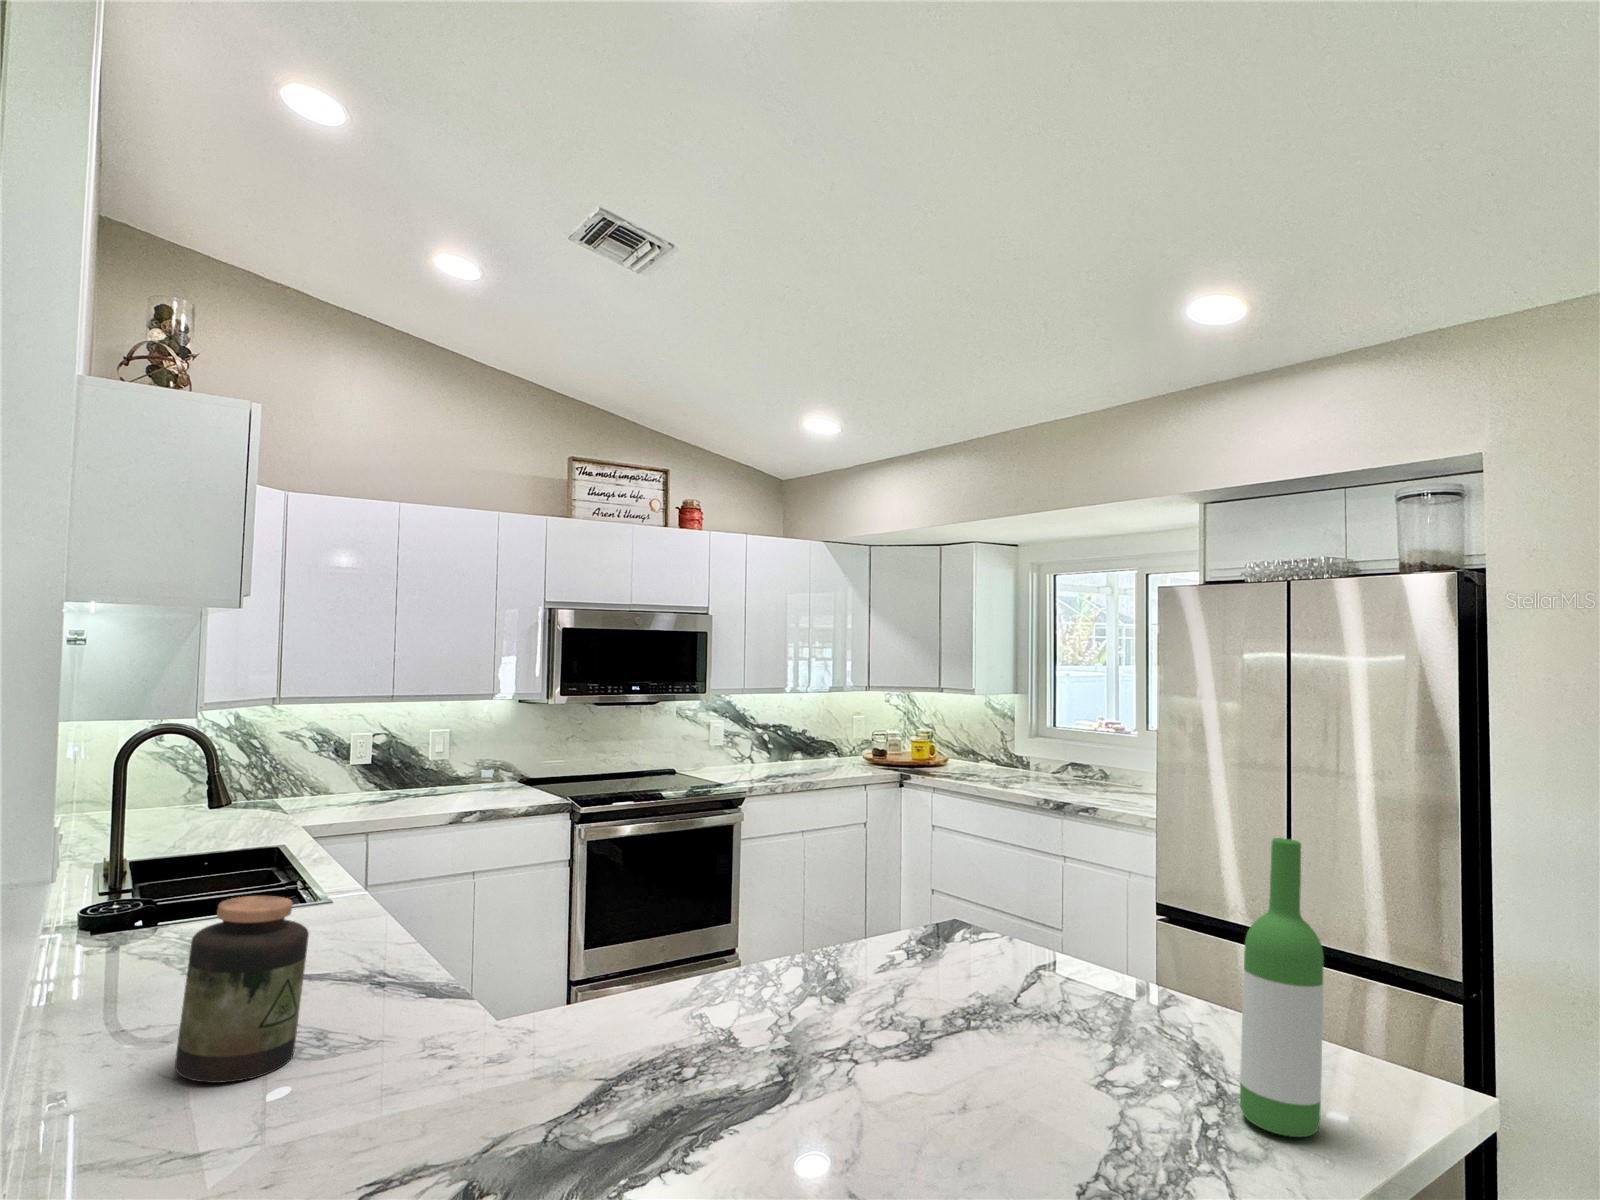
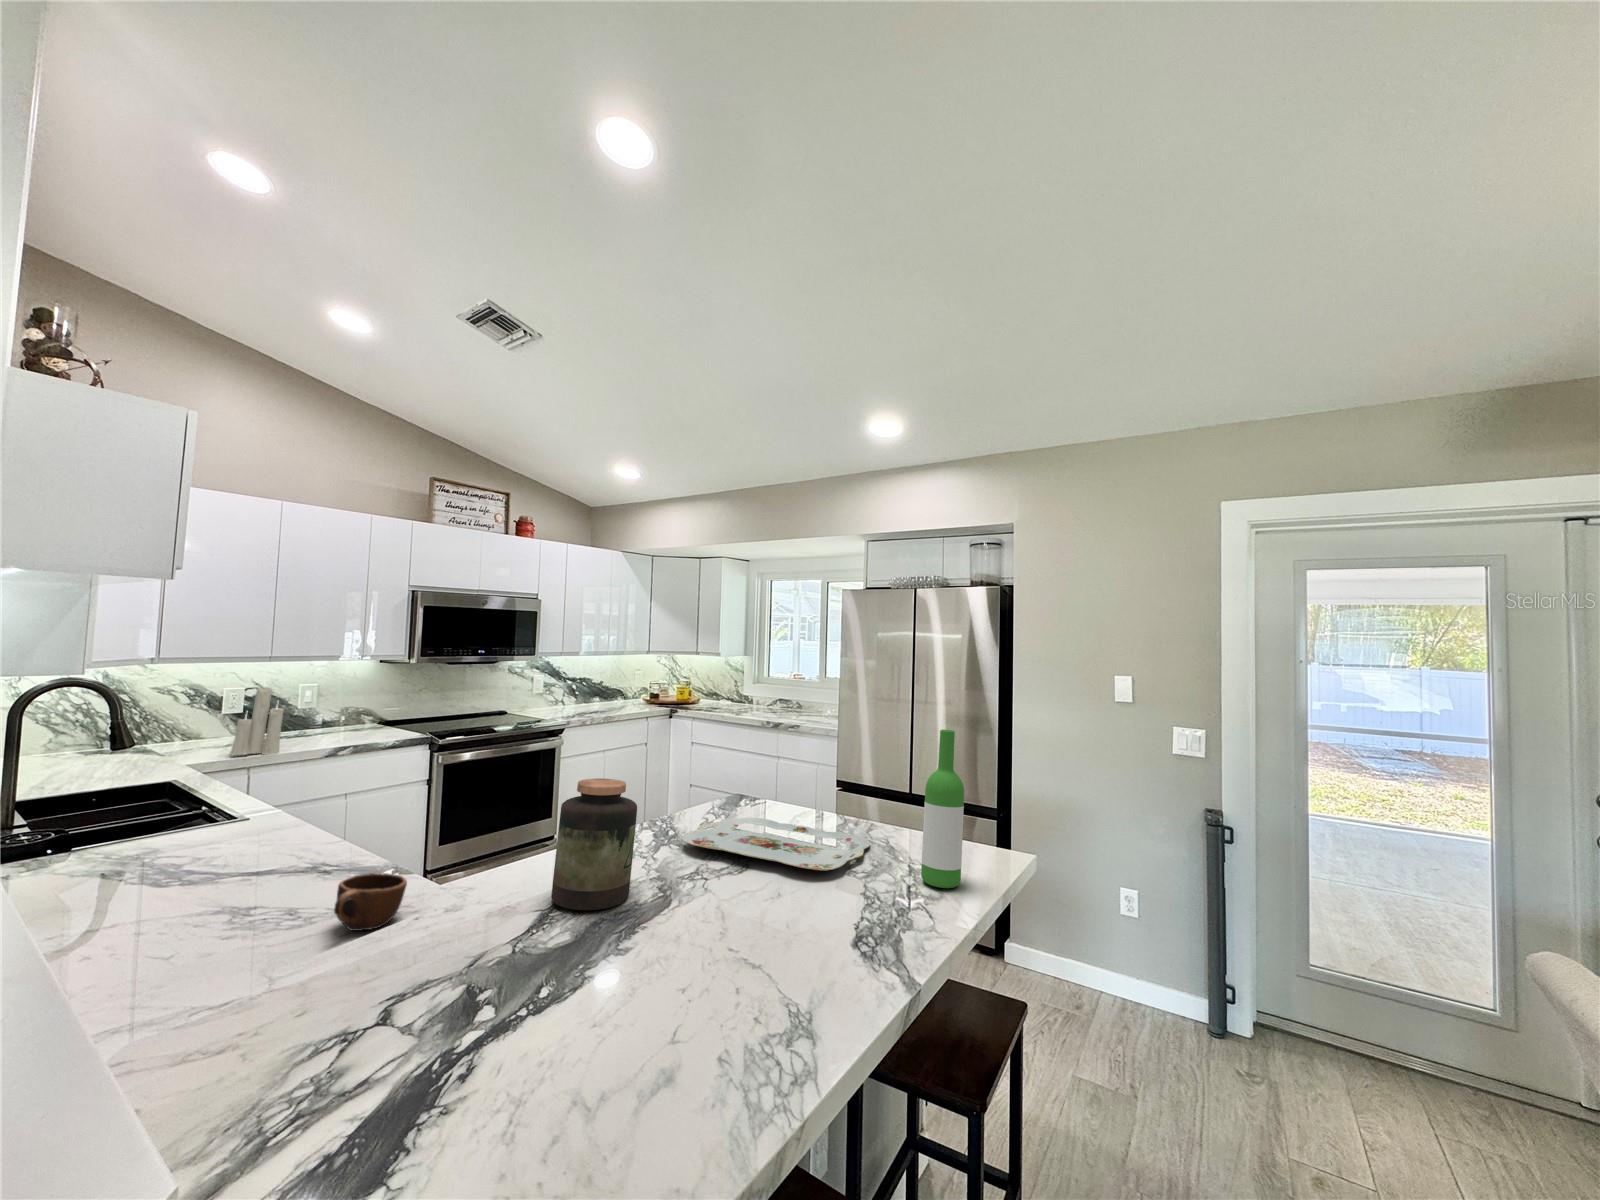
candle: none [350,717,406,817] -> present [230,685,284,755]
jar: present [175,896,309,1083] -> present [551,778,637,910]
serving tray: none [835,959,1157,1072] -> present [682,817,870,871]
mug: none [350,995,447,1075] -> present [334,873,407,931]

